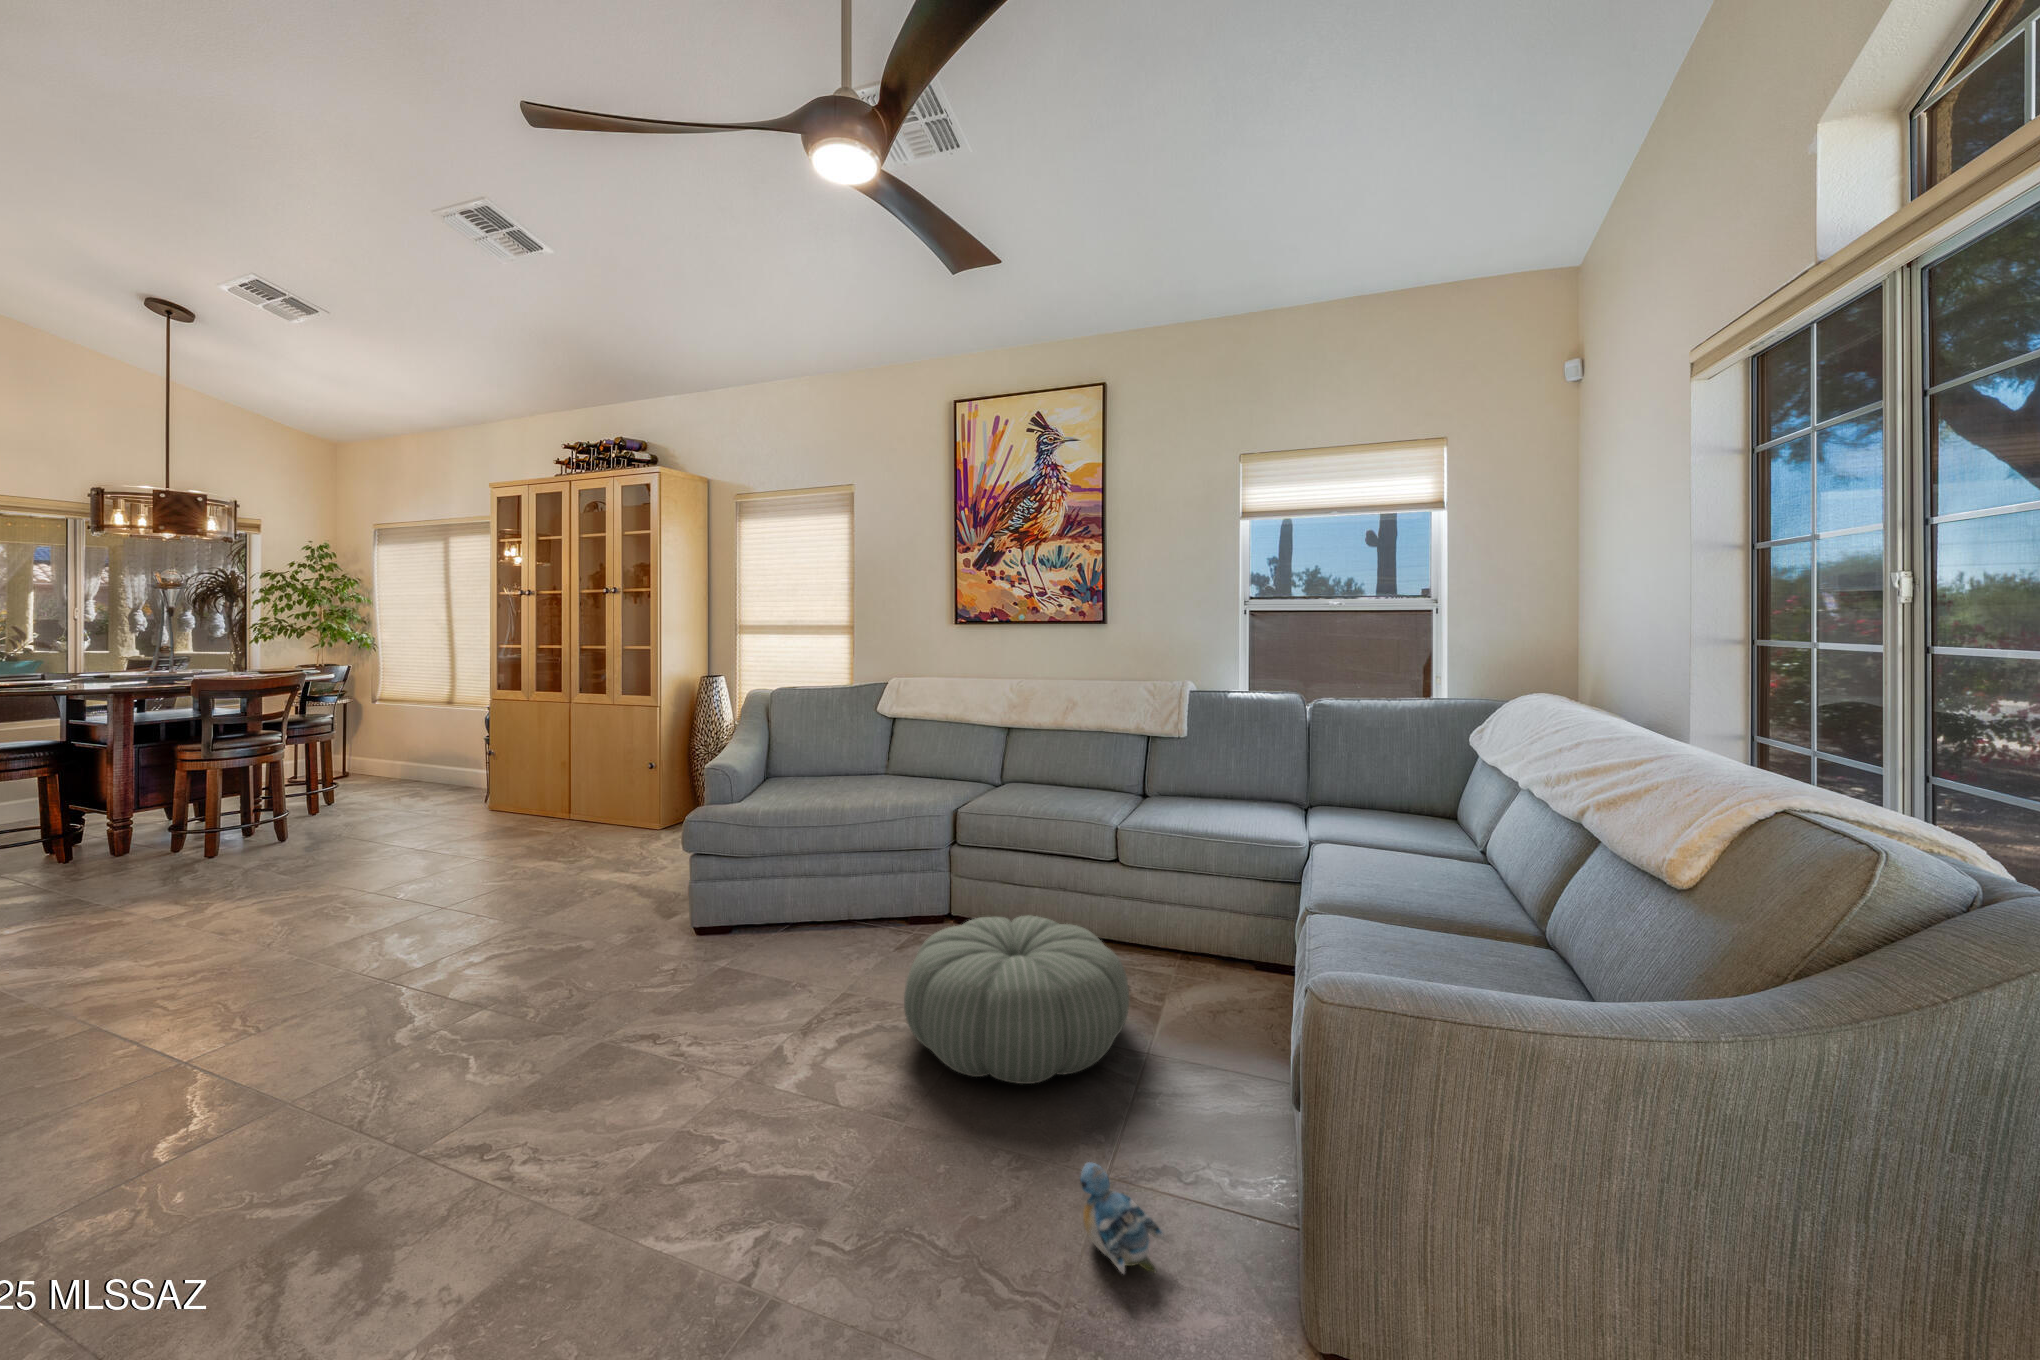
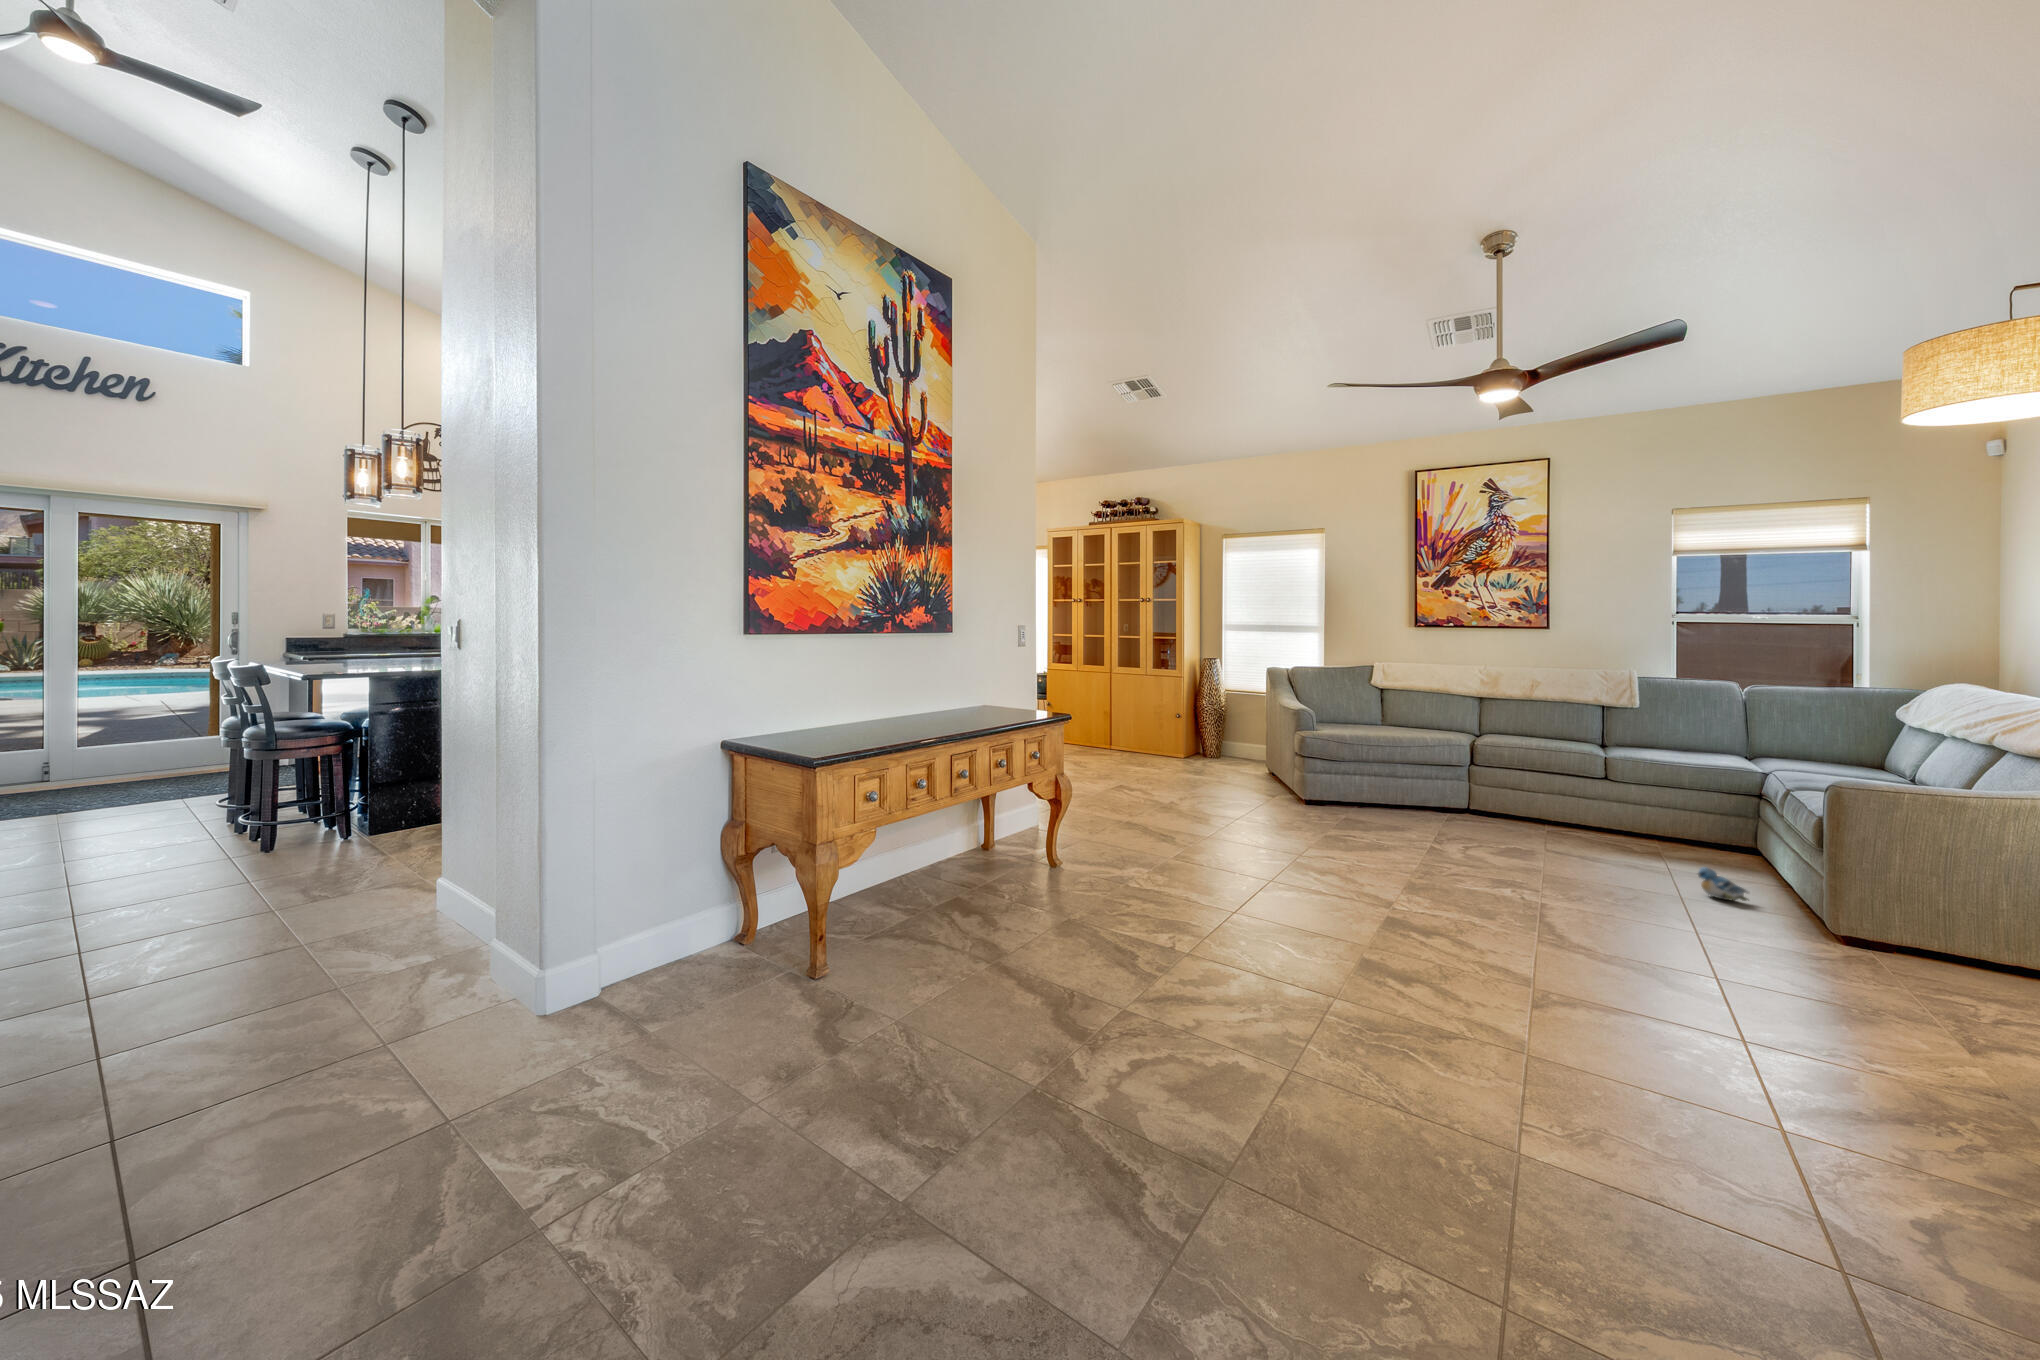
pouf: present [904,916,1129,1084] -> none [1520,795,1670,861]

